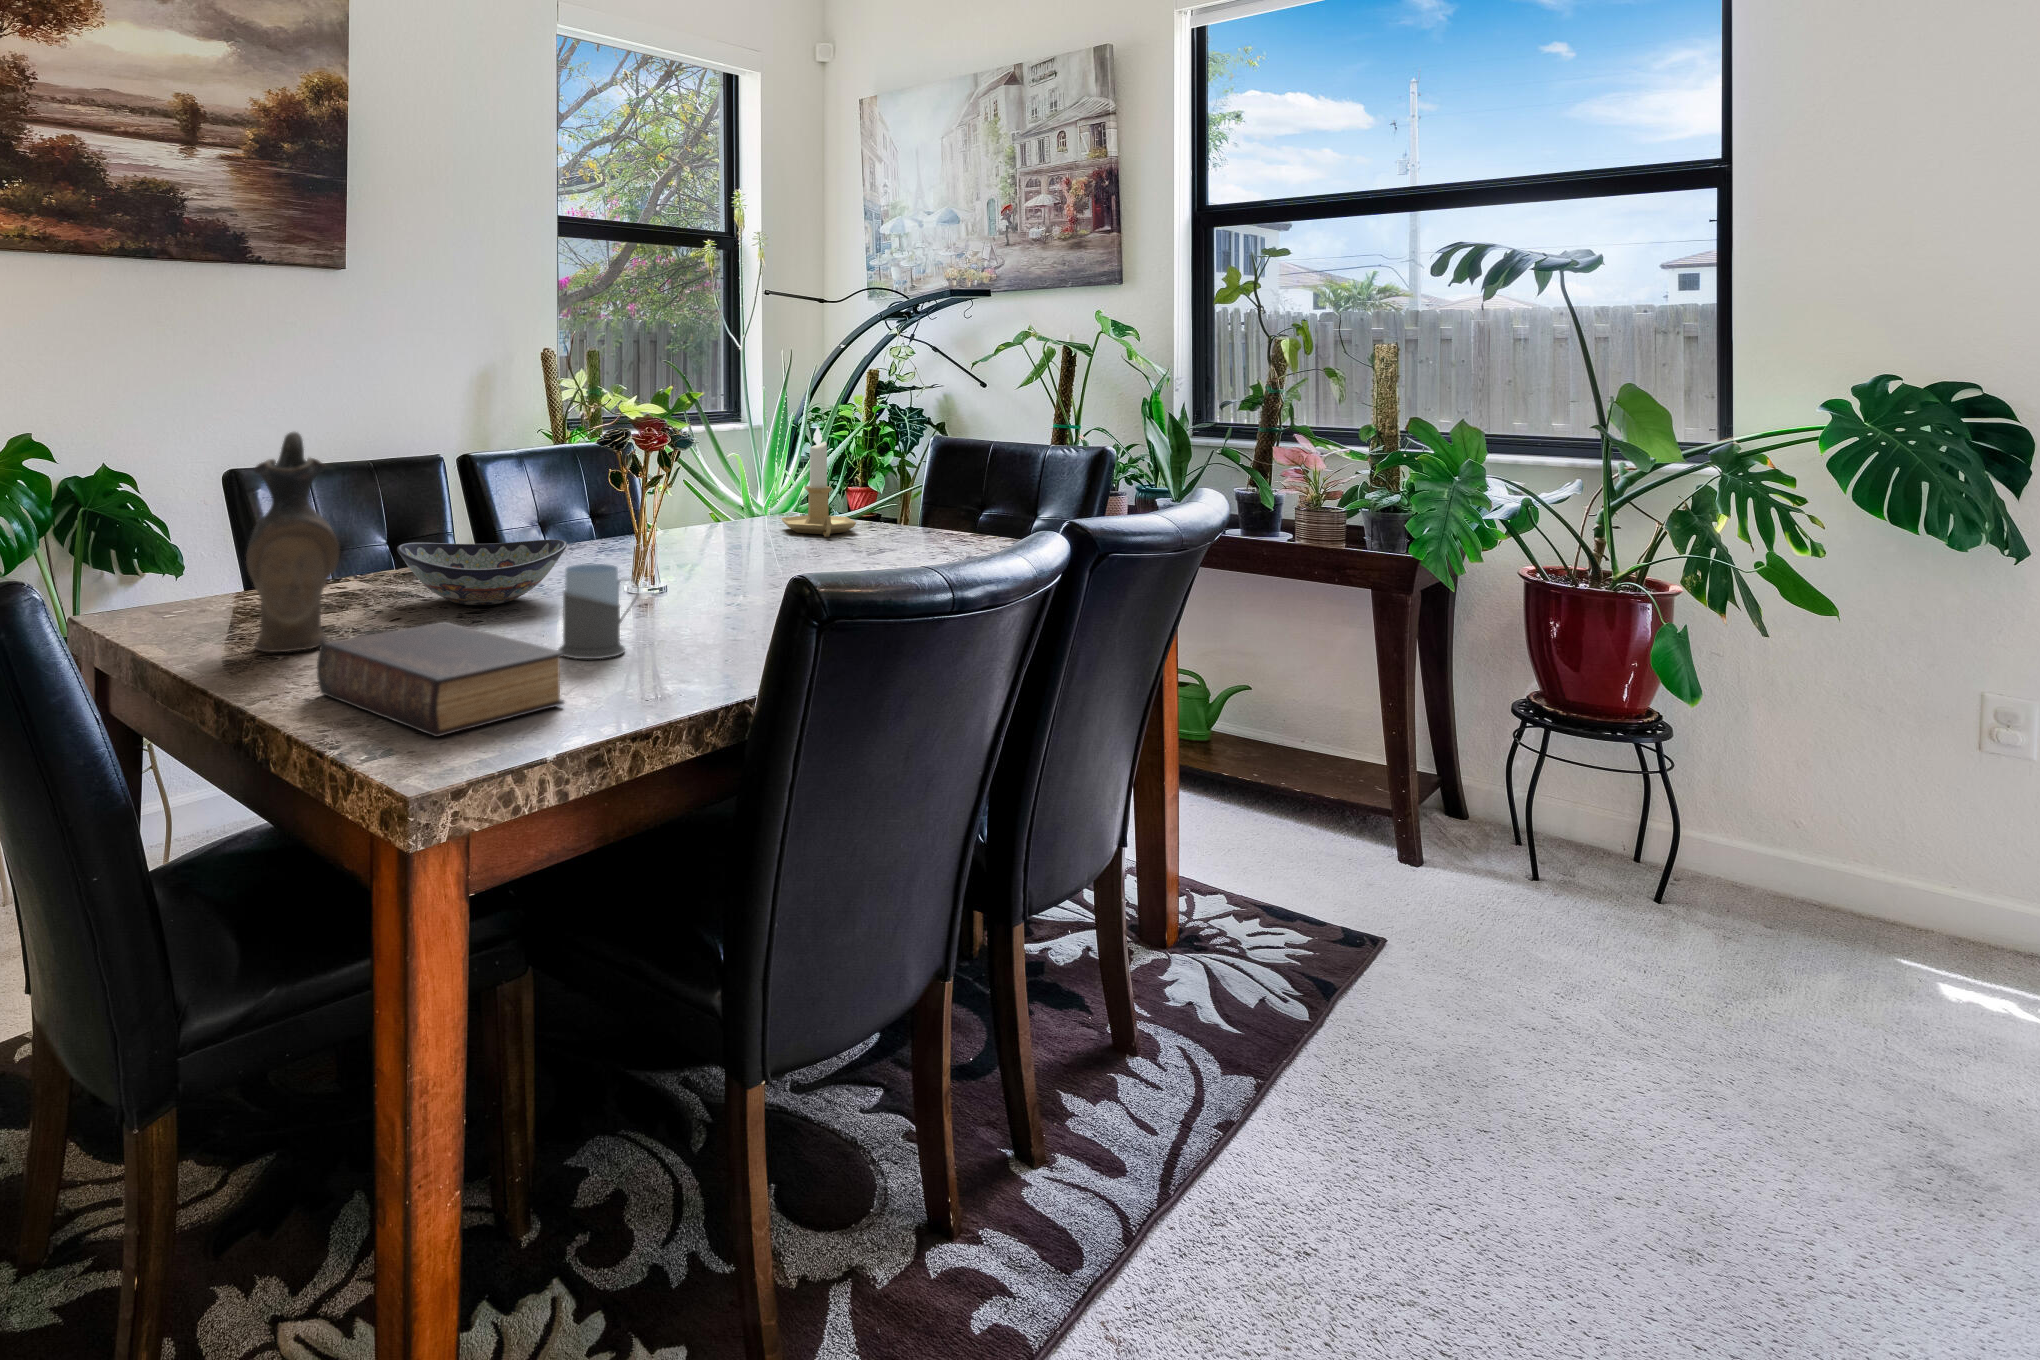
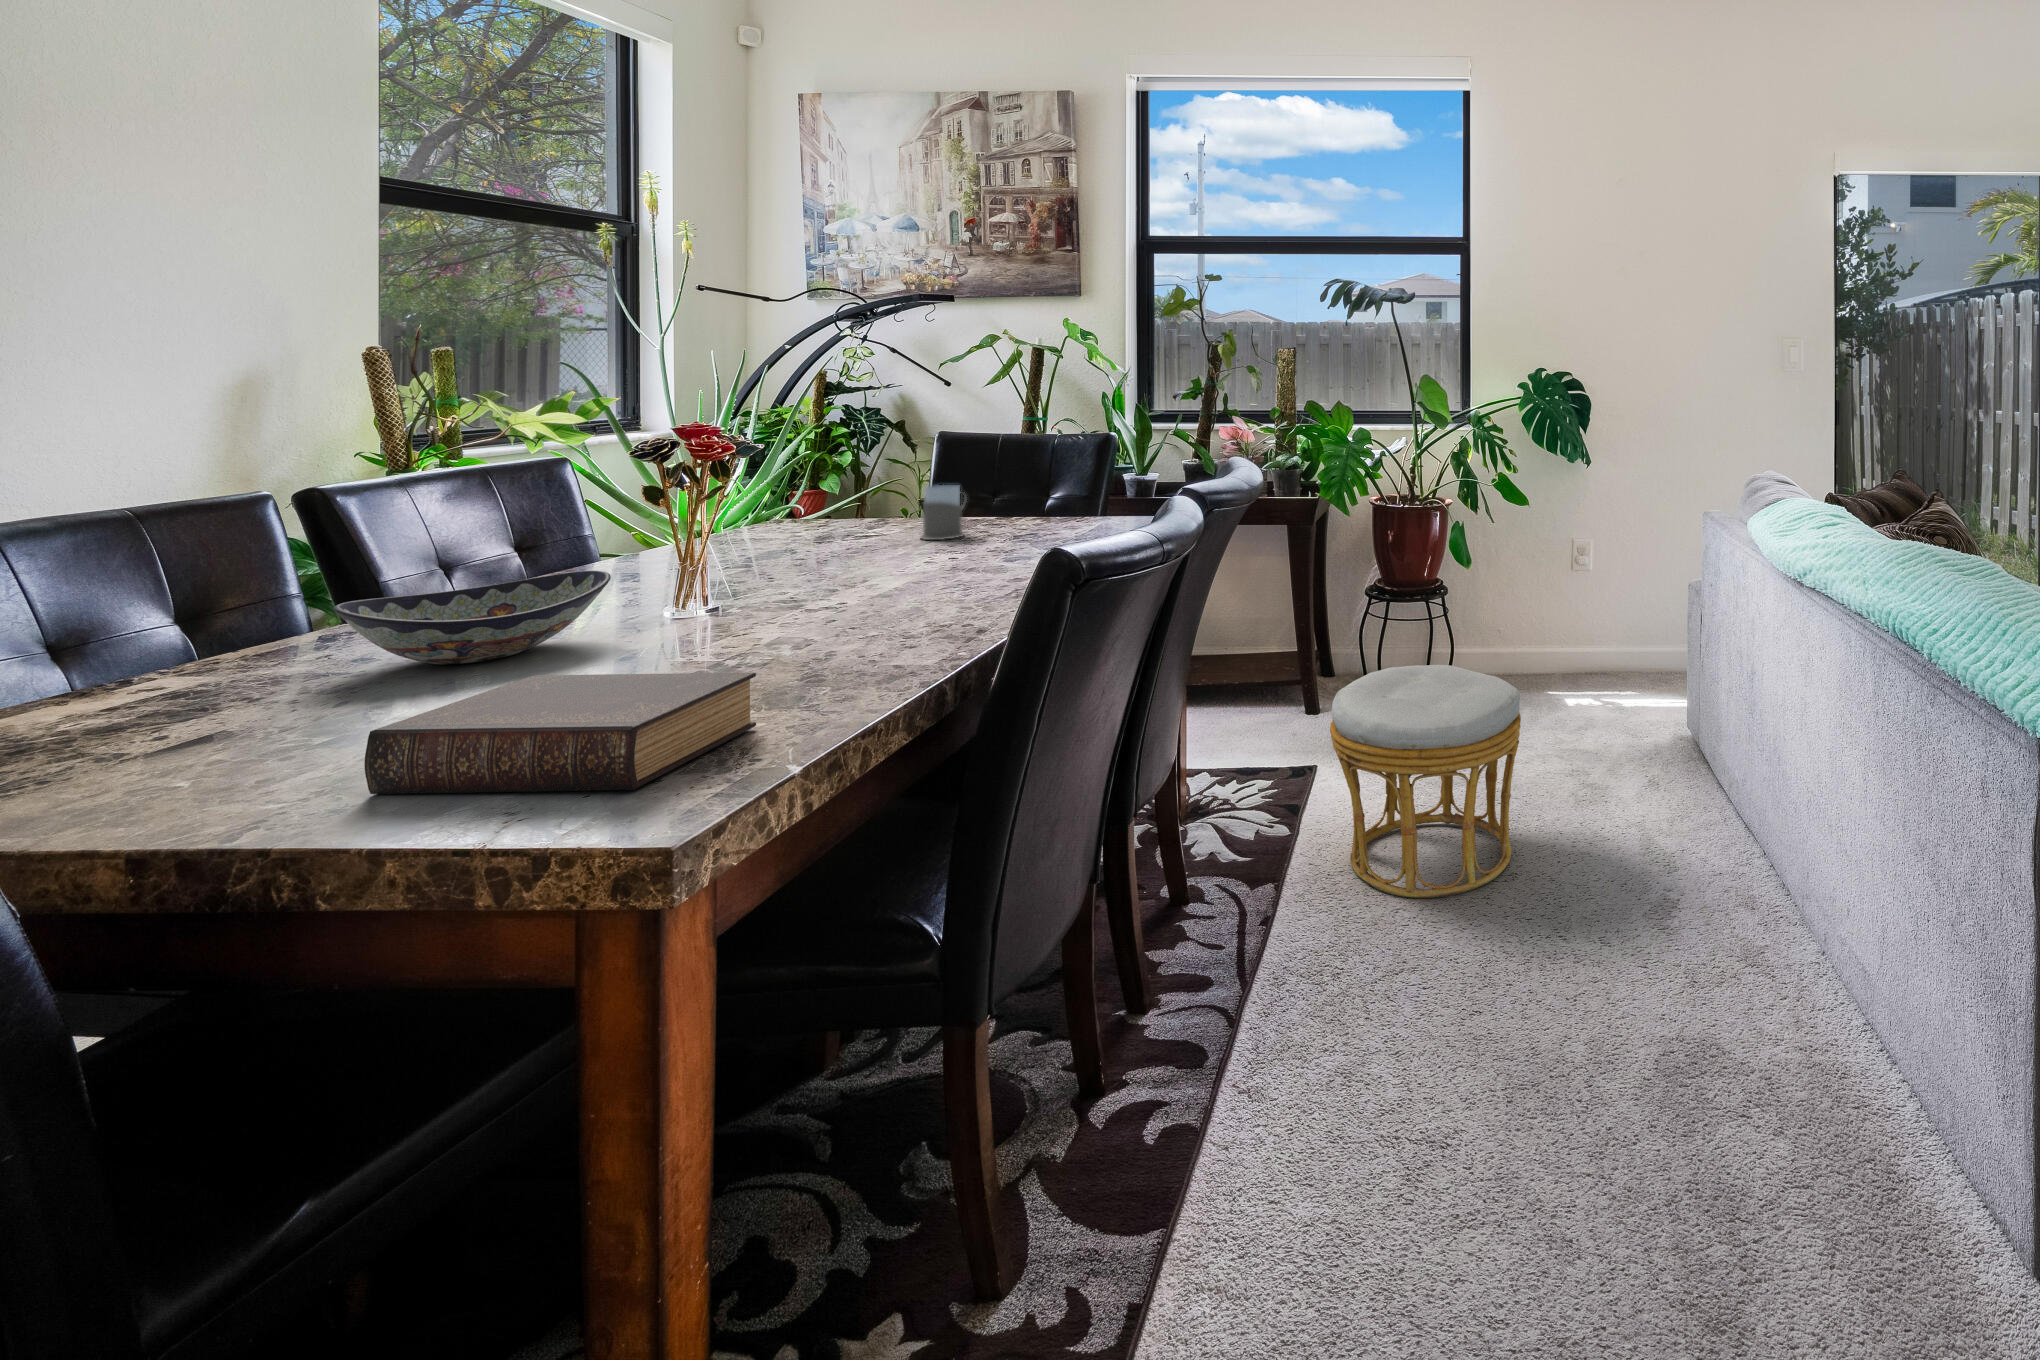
candlestick: present [782,426,856,537] -> none [791,427,882,535]
ceramic pitcher: present [246,432,340,652] -> none [127,471,318,776]
mug: present [558,564,639,659] -> present [921,485,966,540]
ottoman: none [1348,824,1706,1227] -> present [1330,665,1521,898]

